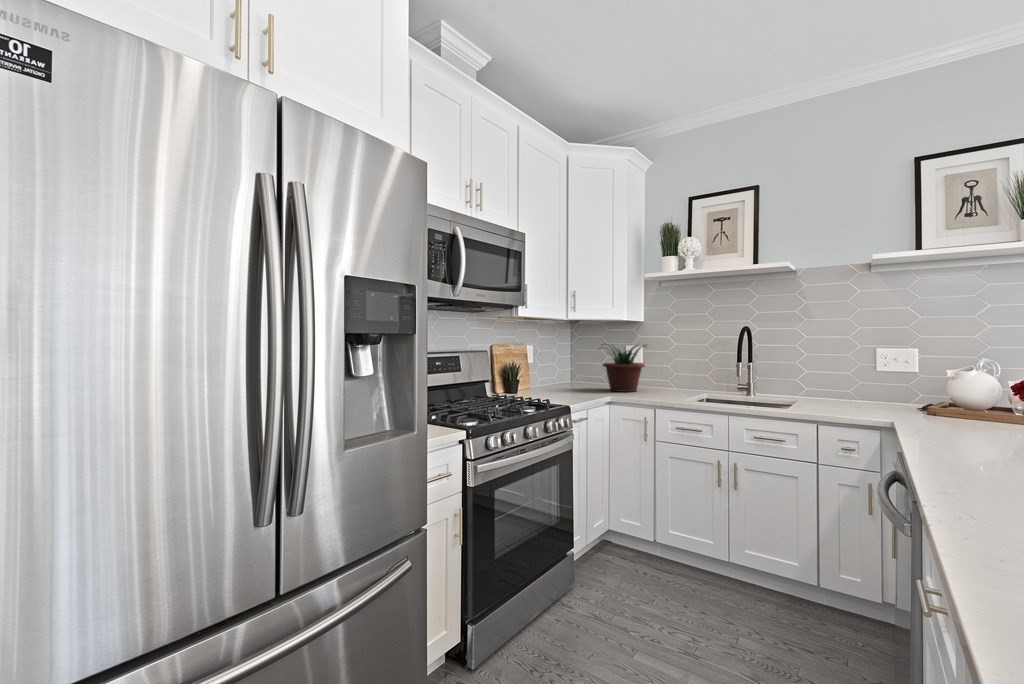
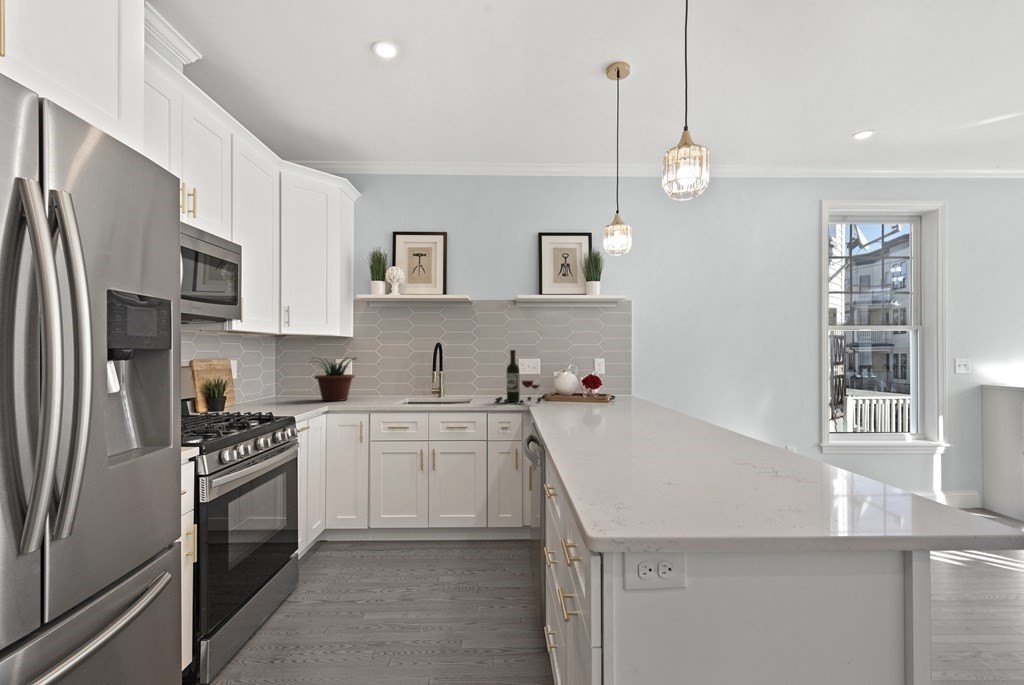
wine bottle: none [832,337,914,418] -> present [496,350,541,403]

